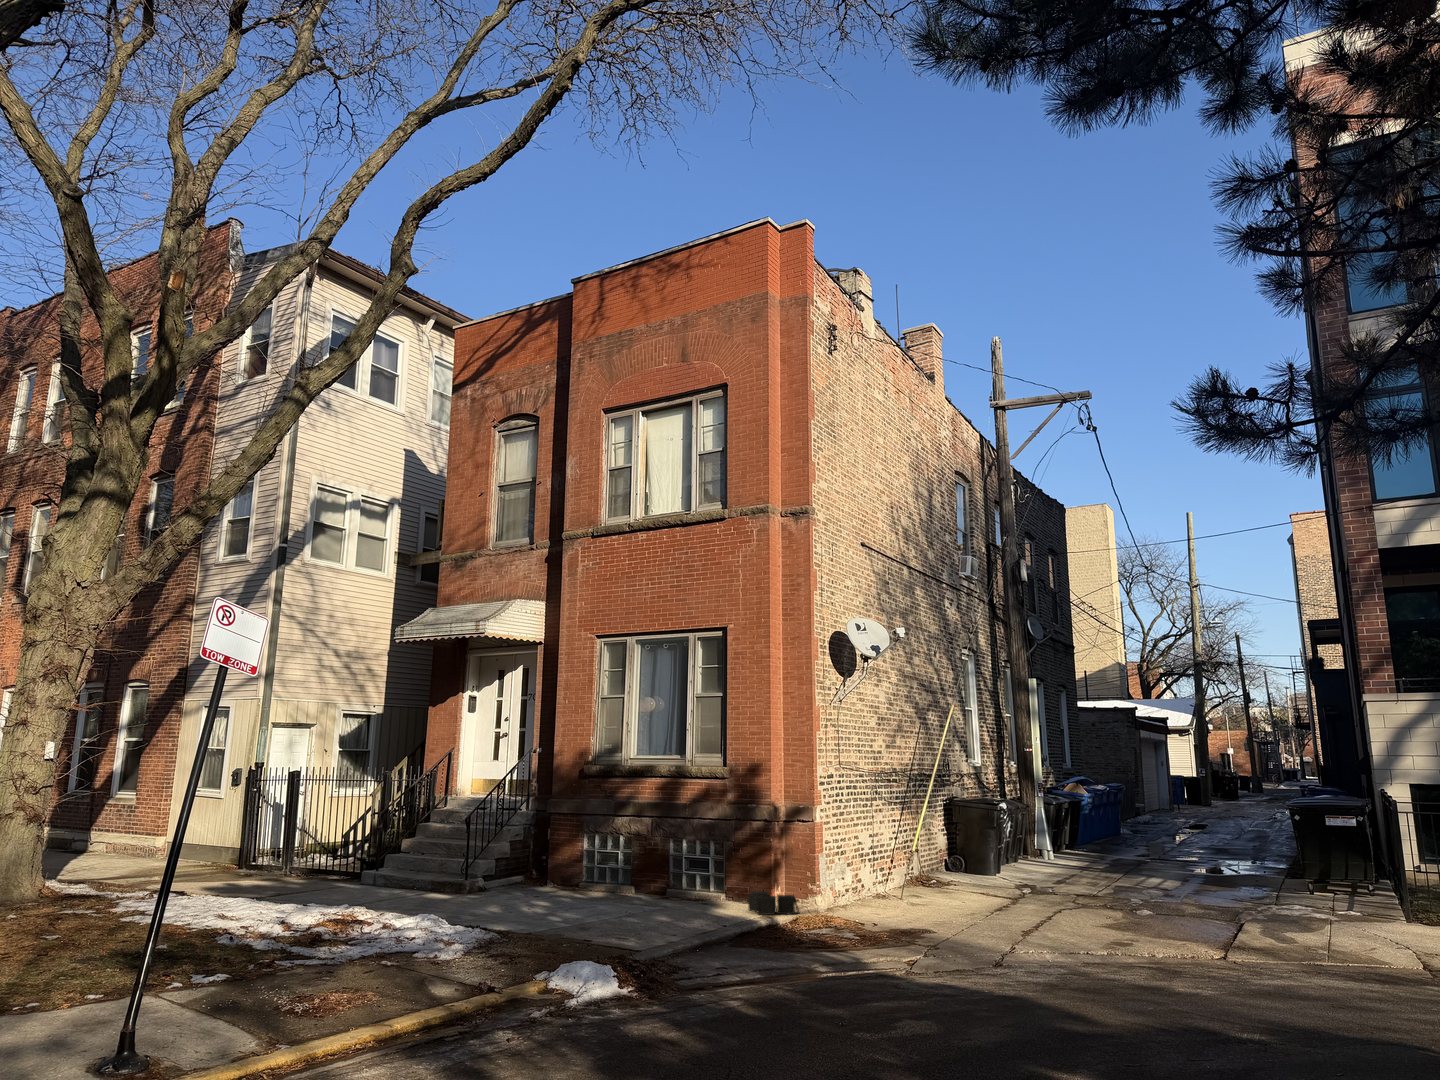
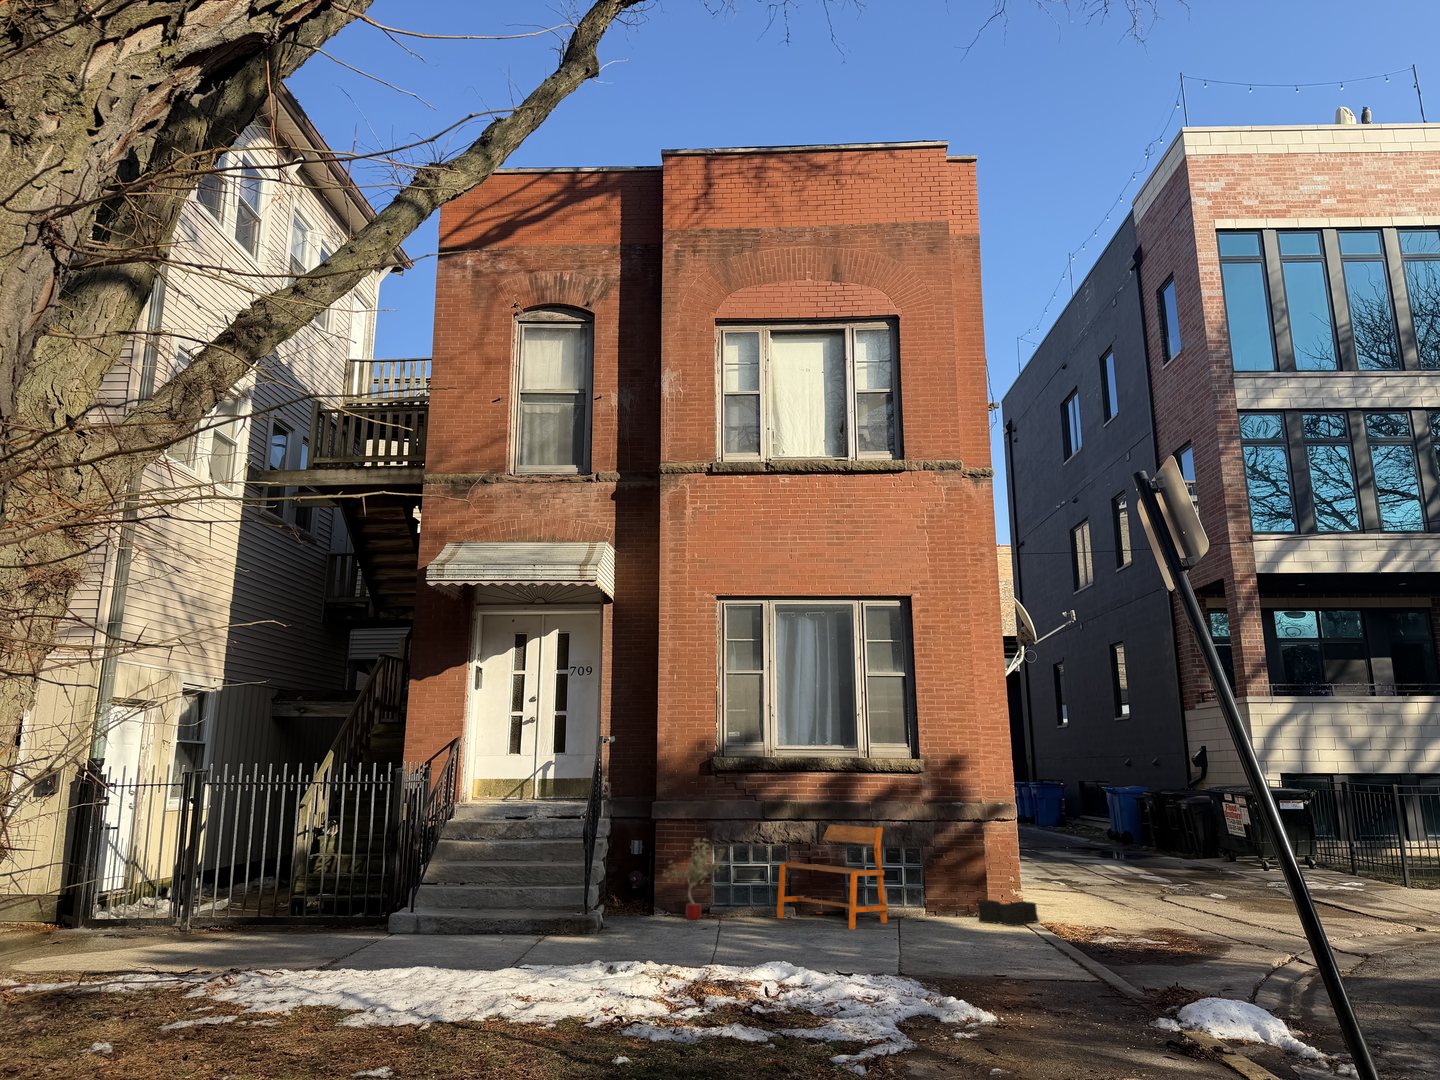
bench: none [614,819,675,907] -> present [777,824,888,929]
potted tree: none [538,828,579,892] -> present [664,839,725,920]

